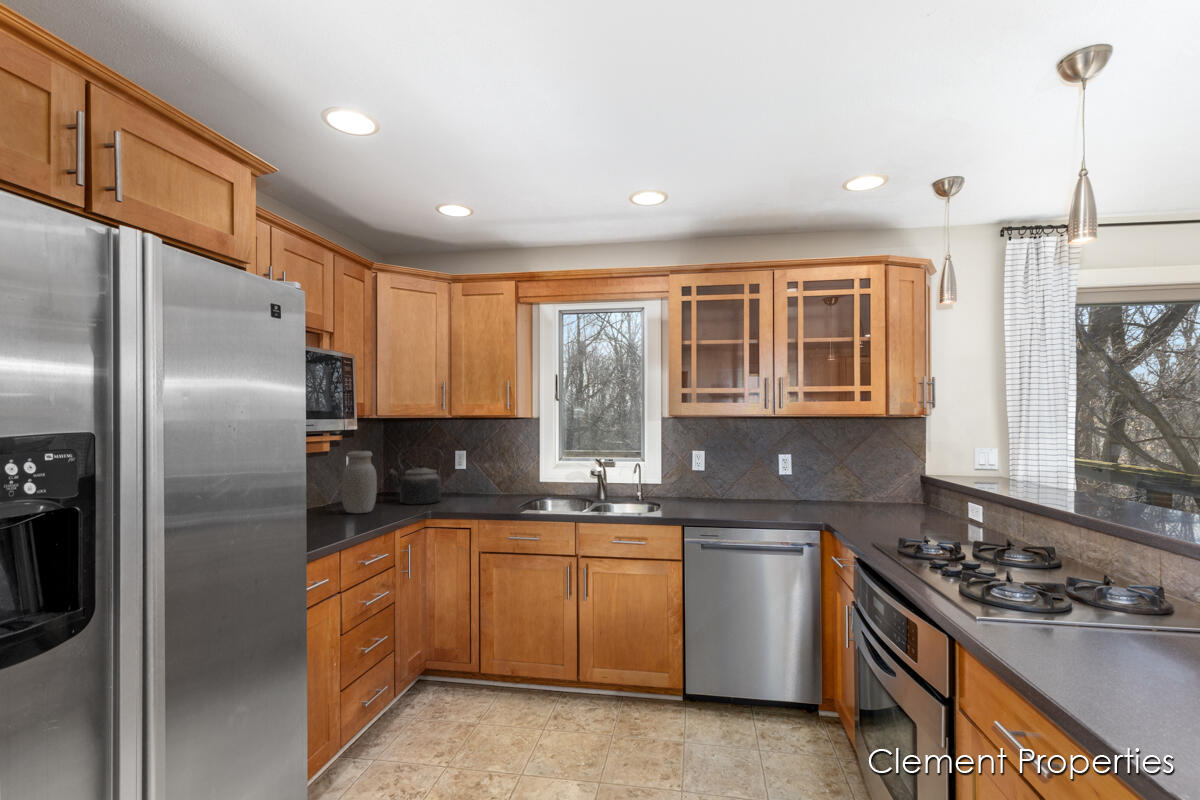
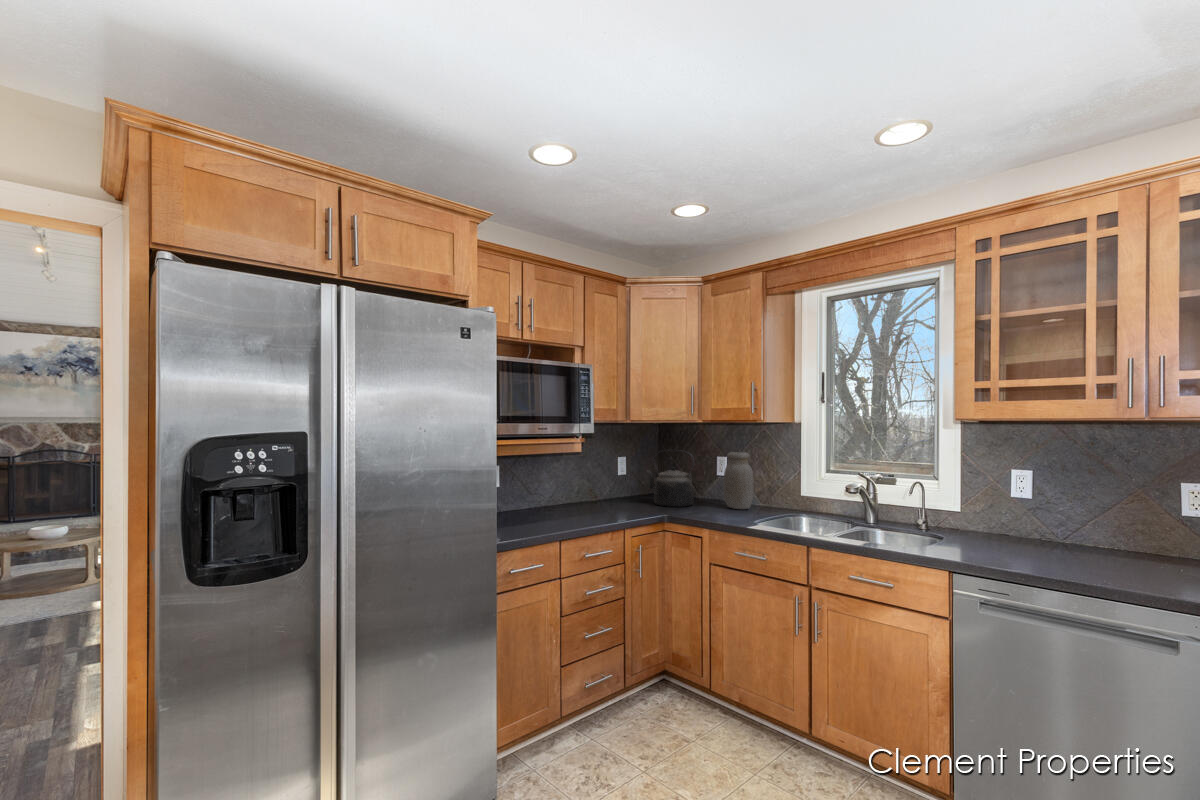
jar: present [342,451,377,513] -> present [724,452,754,509]

